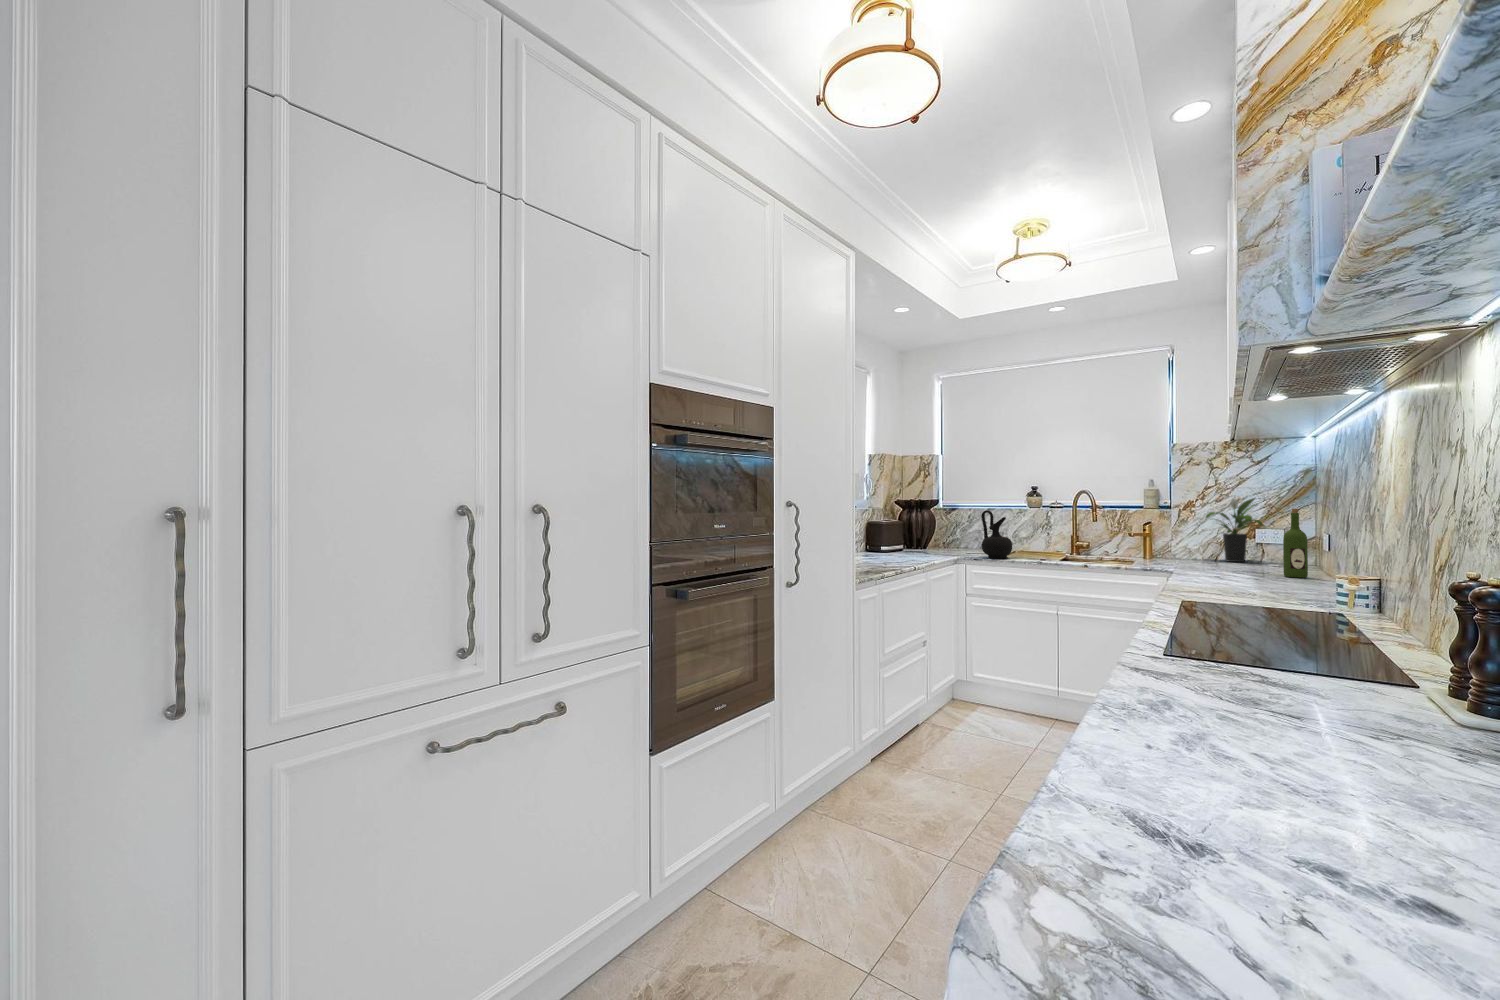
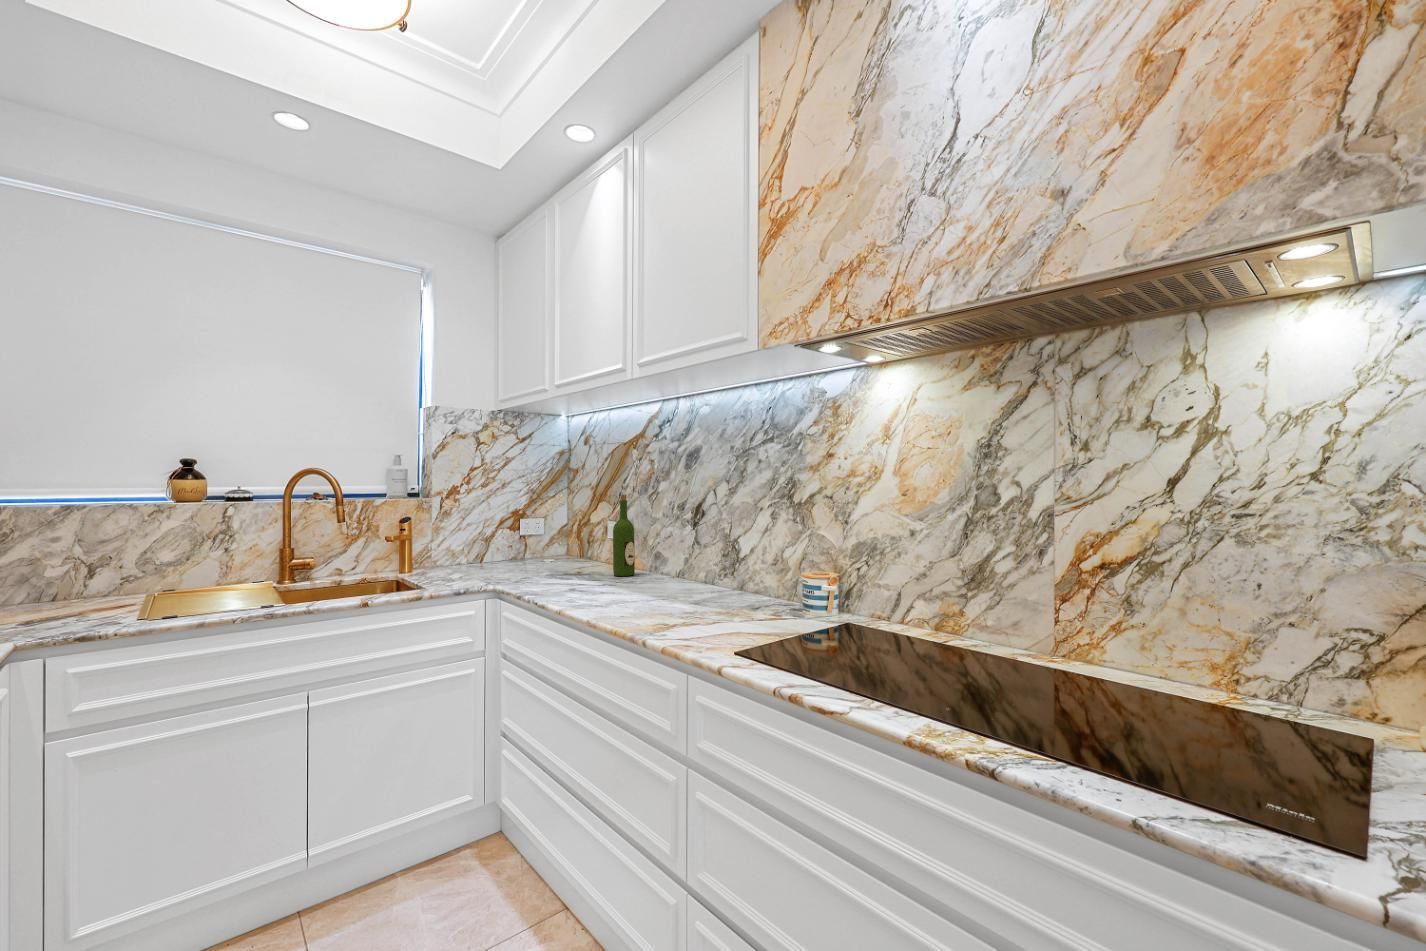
potted plant: present [1206,498,1263,562] -> none [466,482,537,562]
ceramic jug: present [982,510,1012,559] -> none [90,513,187,629]

